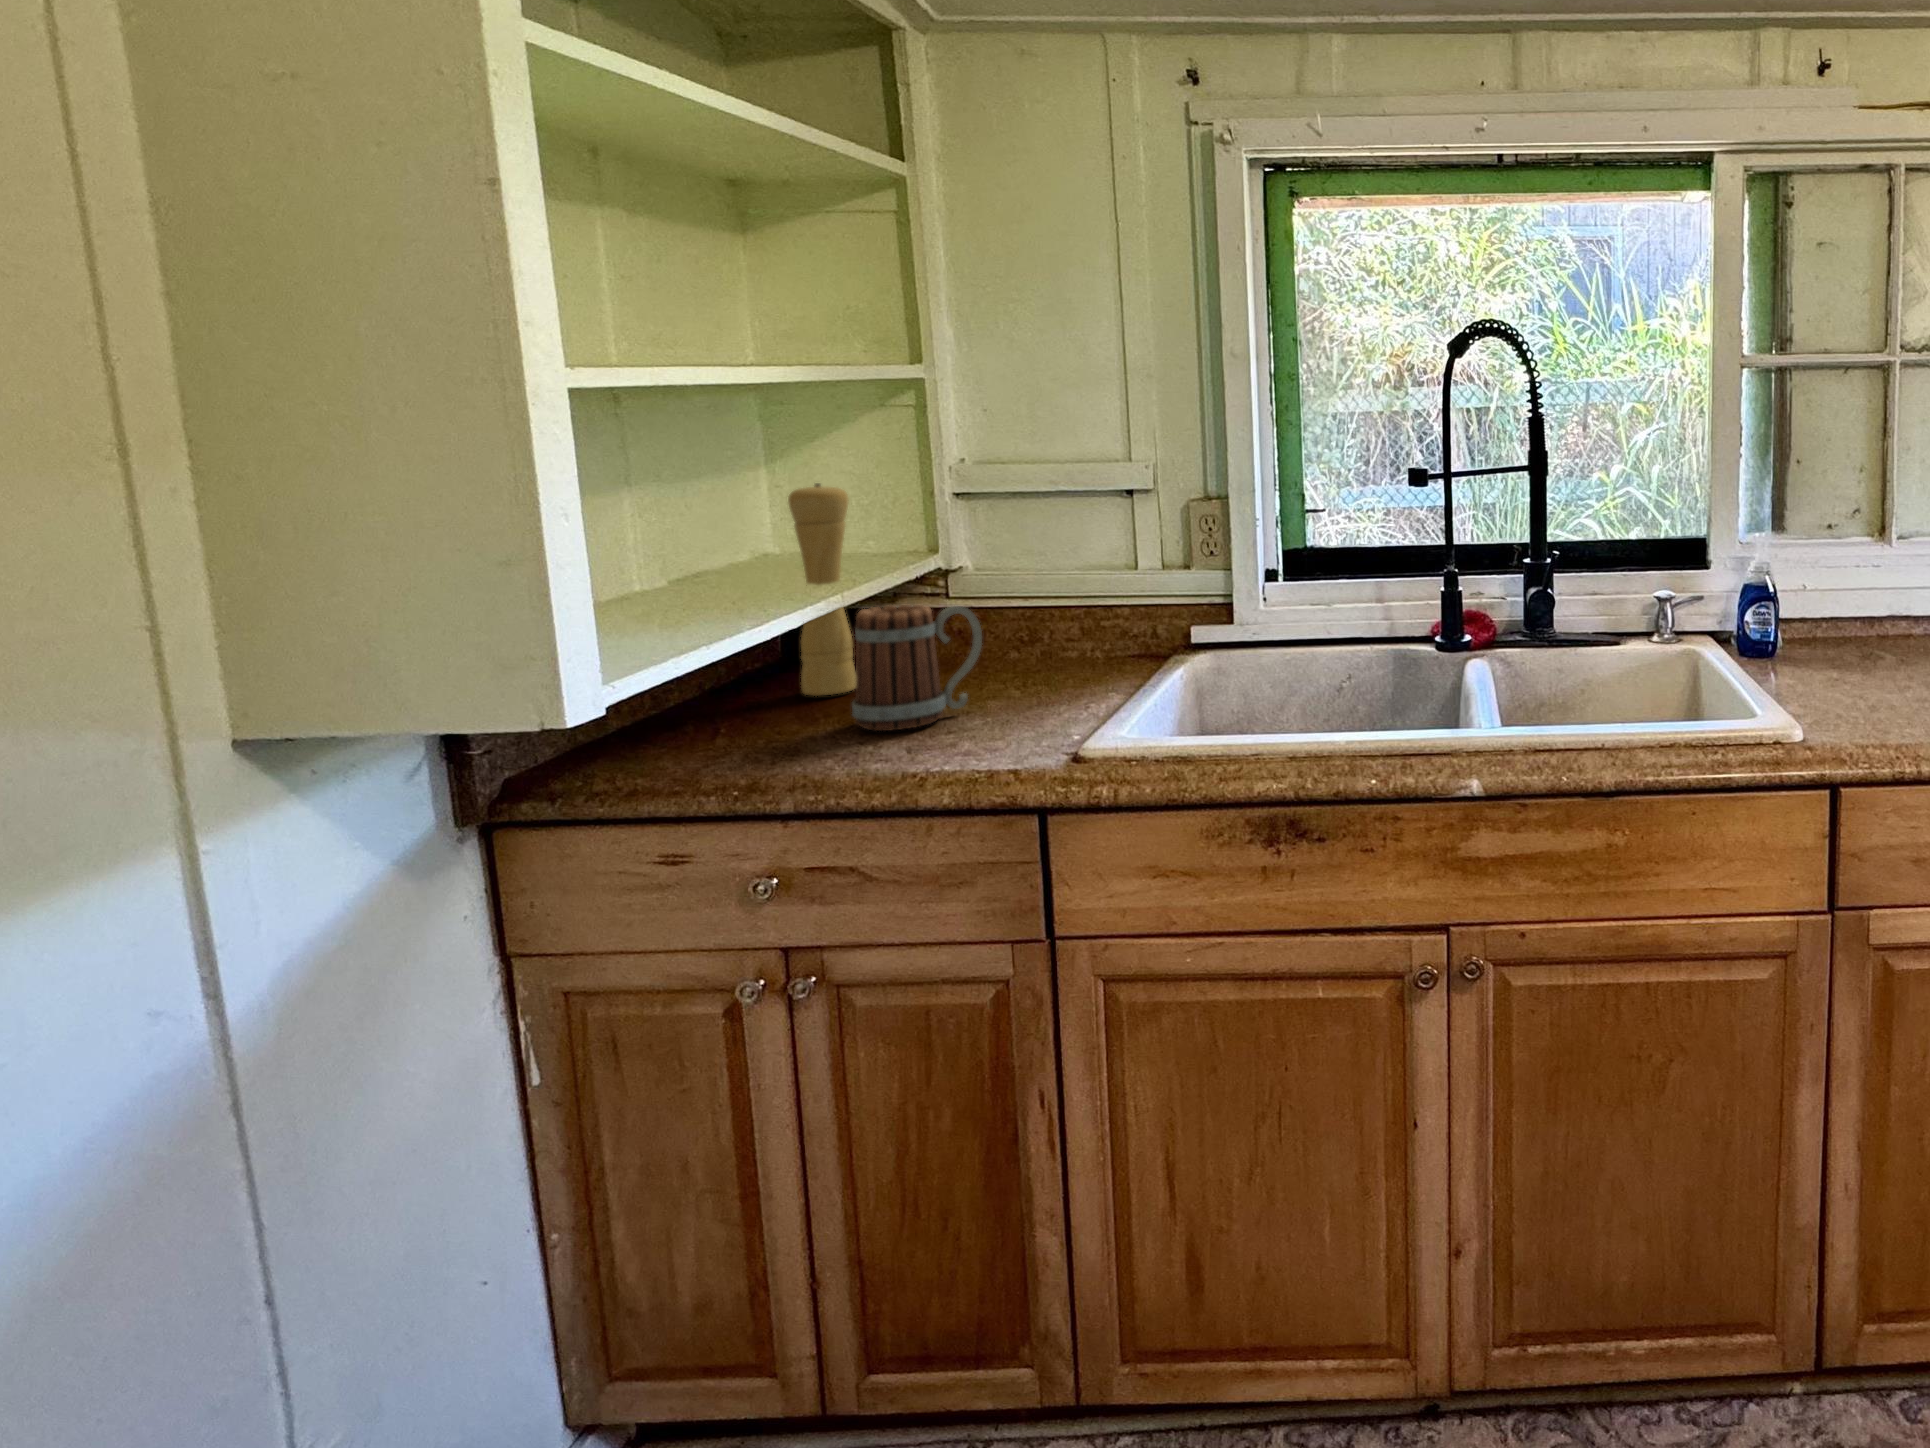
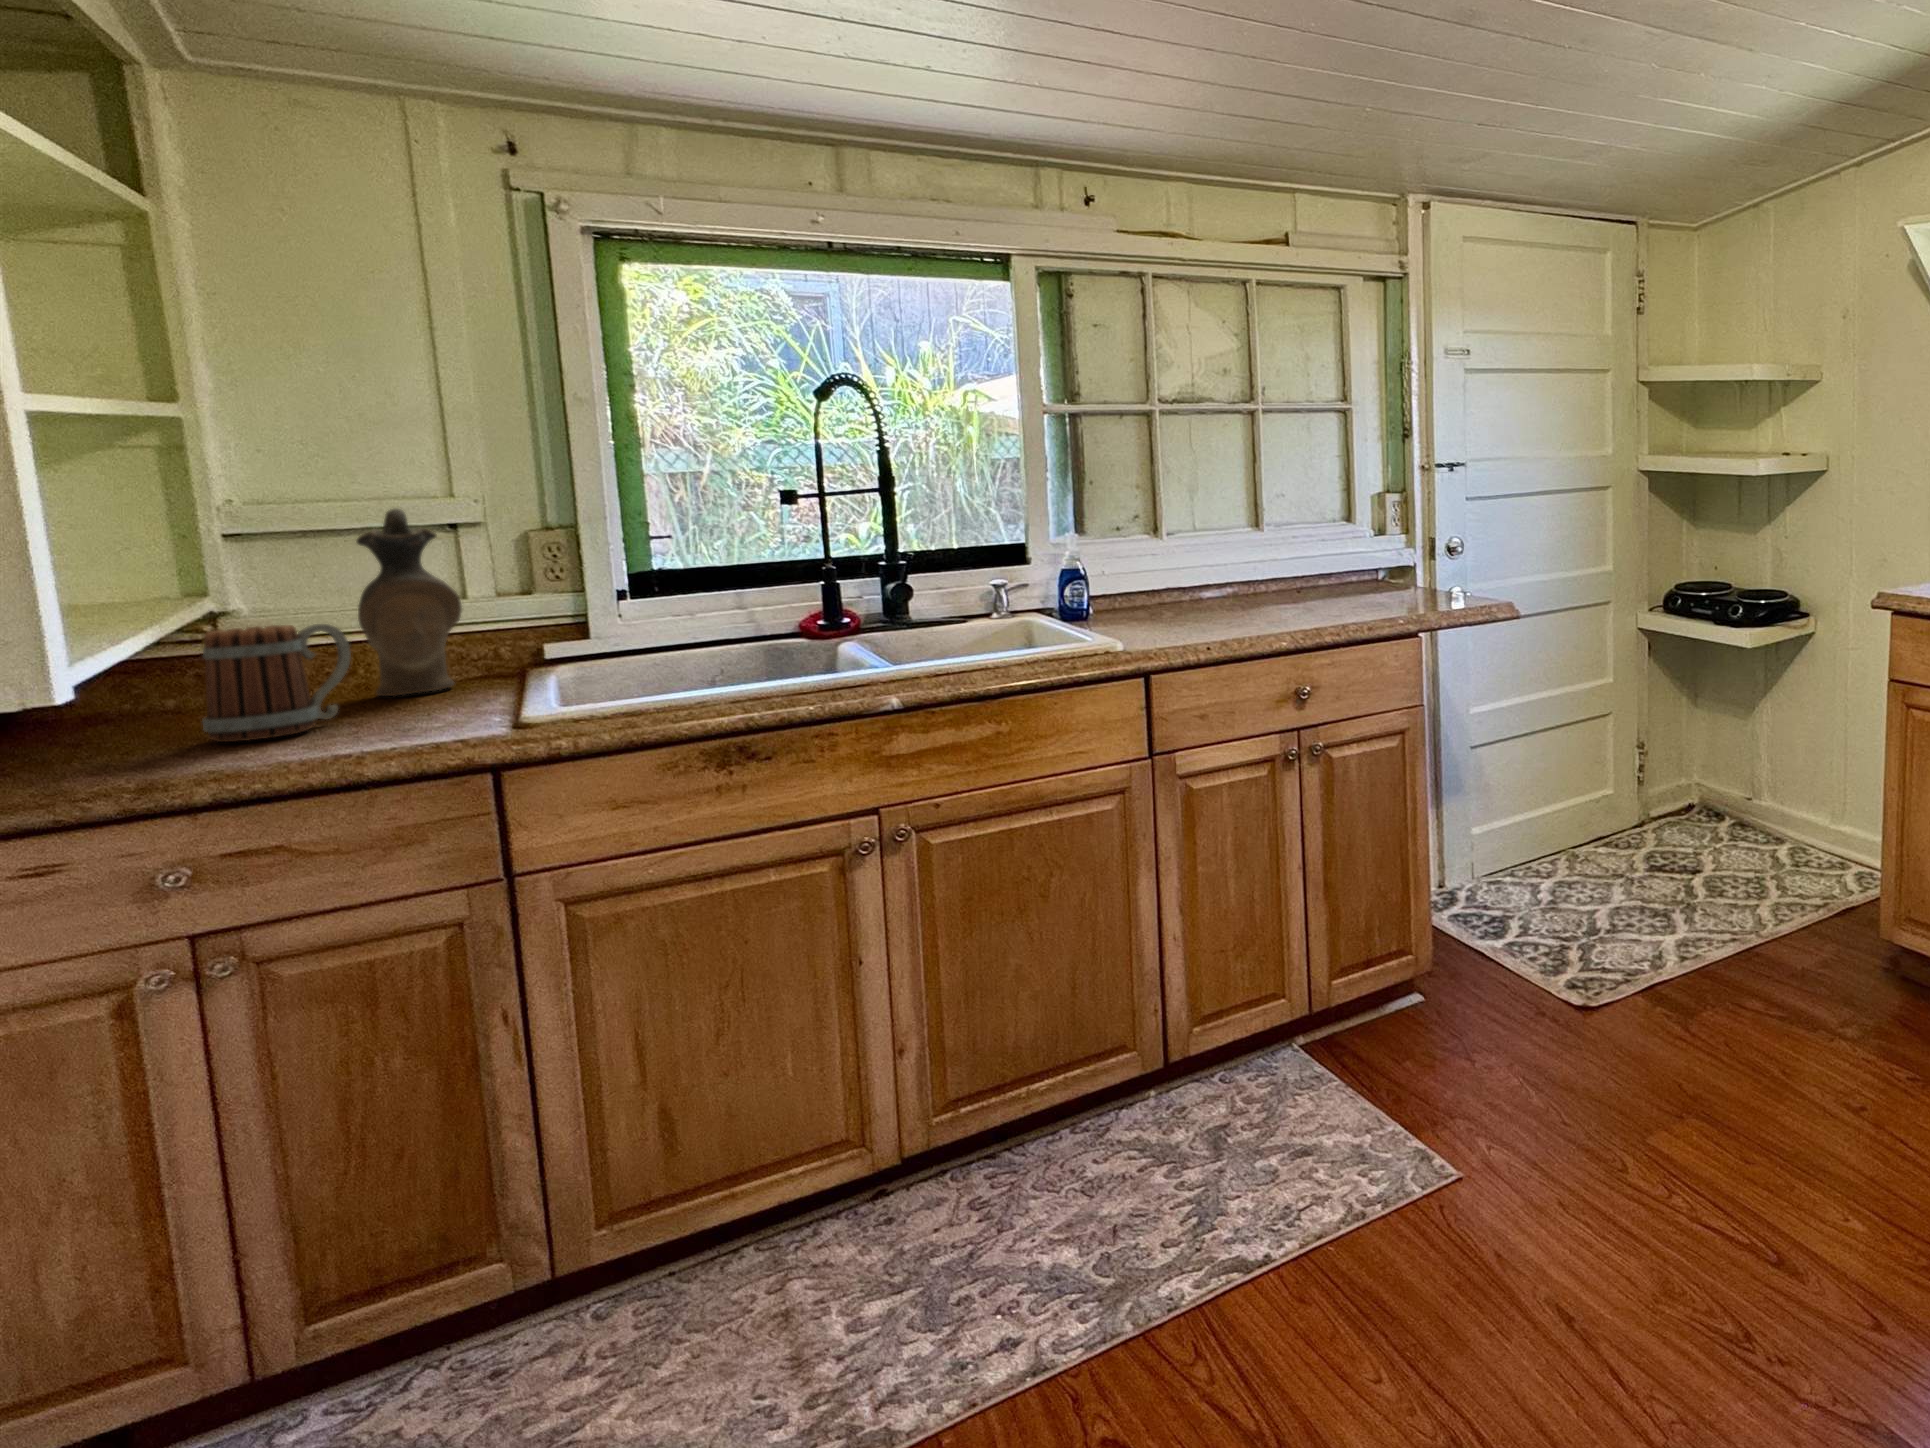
ceramic pitcher: none [1019,474,1105,676] -> present [357,509,462,696]
pepper mill: present [788,483,856,696] -> none [44,521,149,737]

